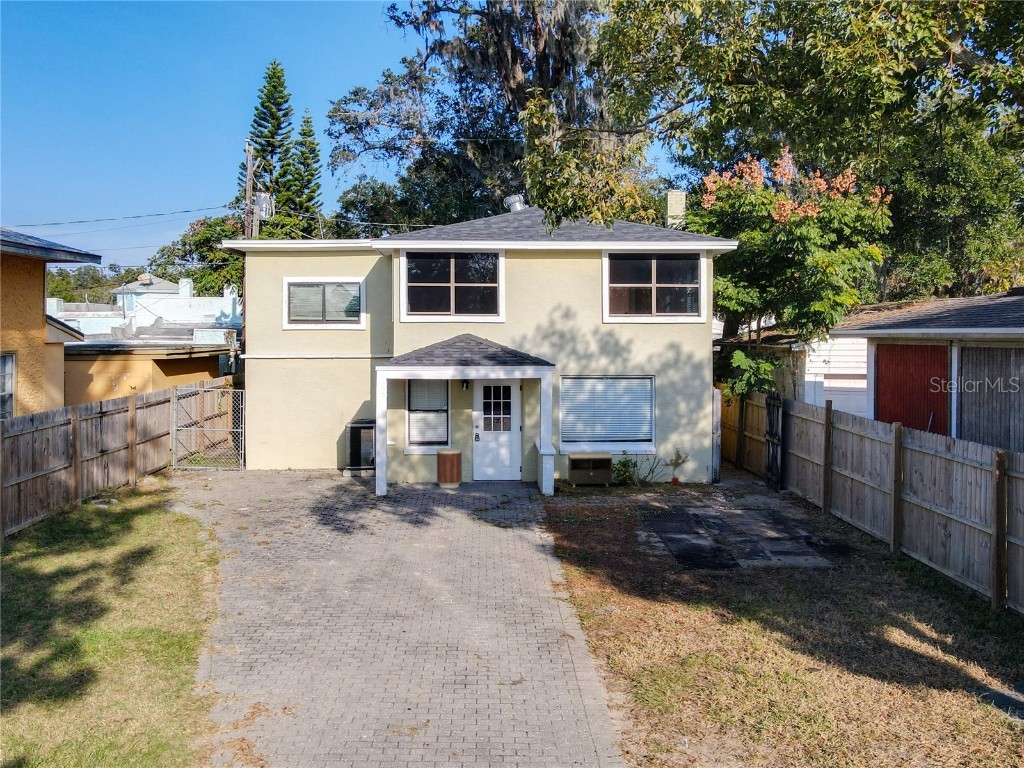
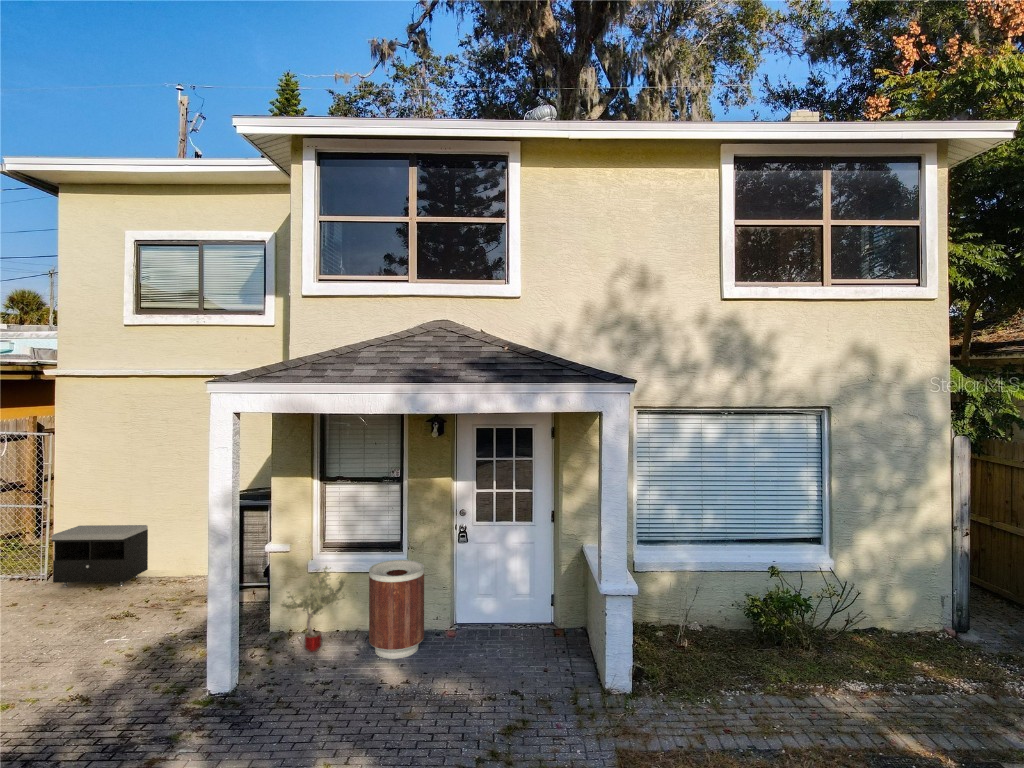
potted tree: present [661,448,689,485] -> present [281,567,345,652]
storage bench: present [568,452,612,487] -> present [52,525,148,587]

